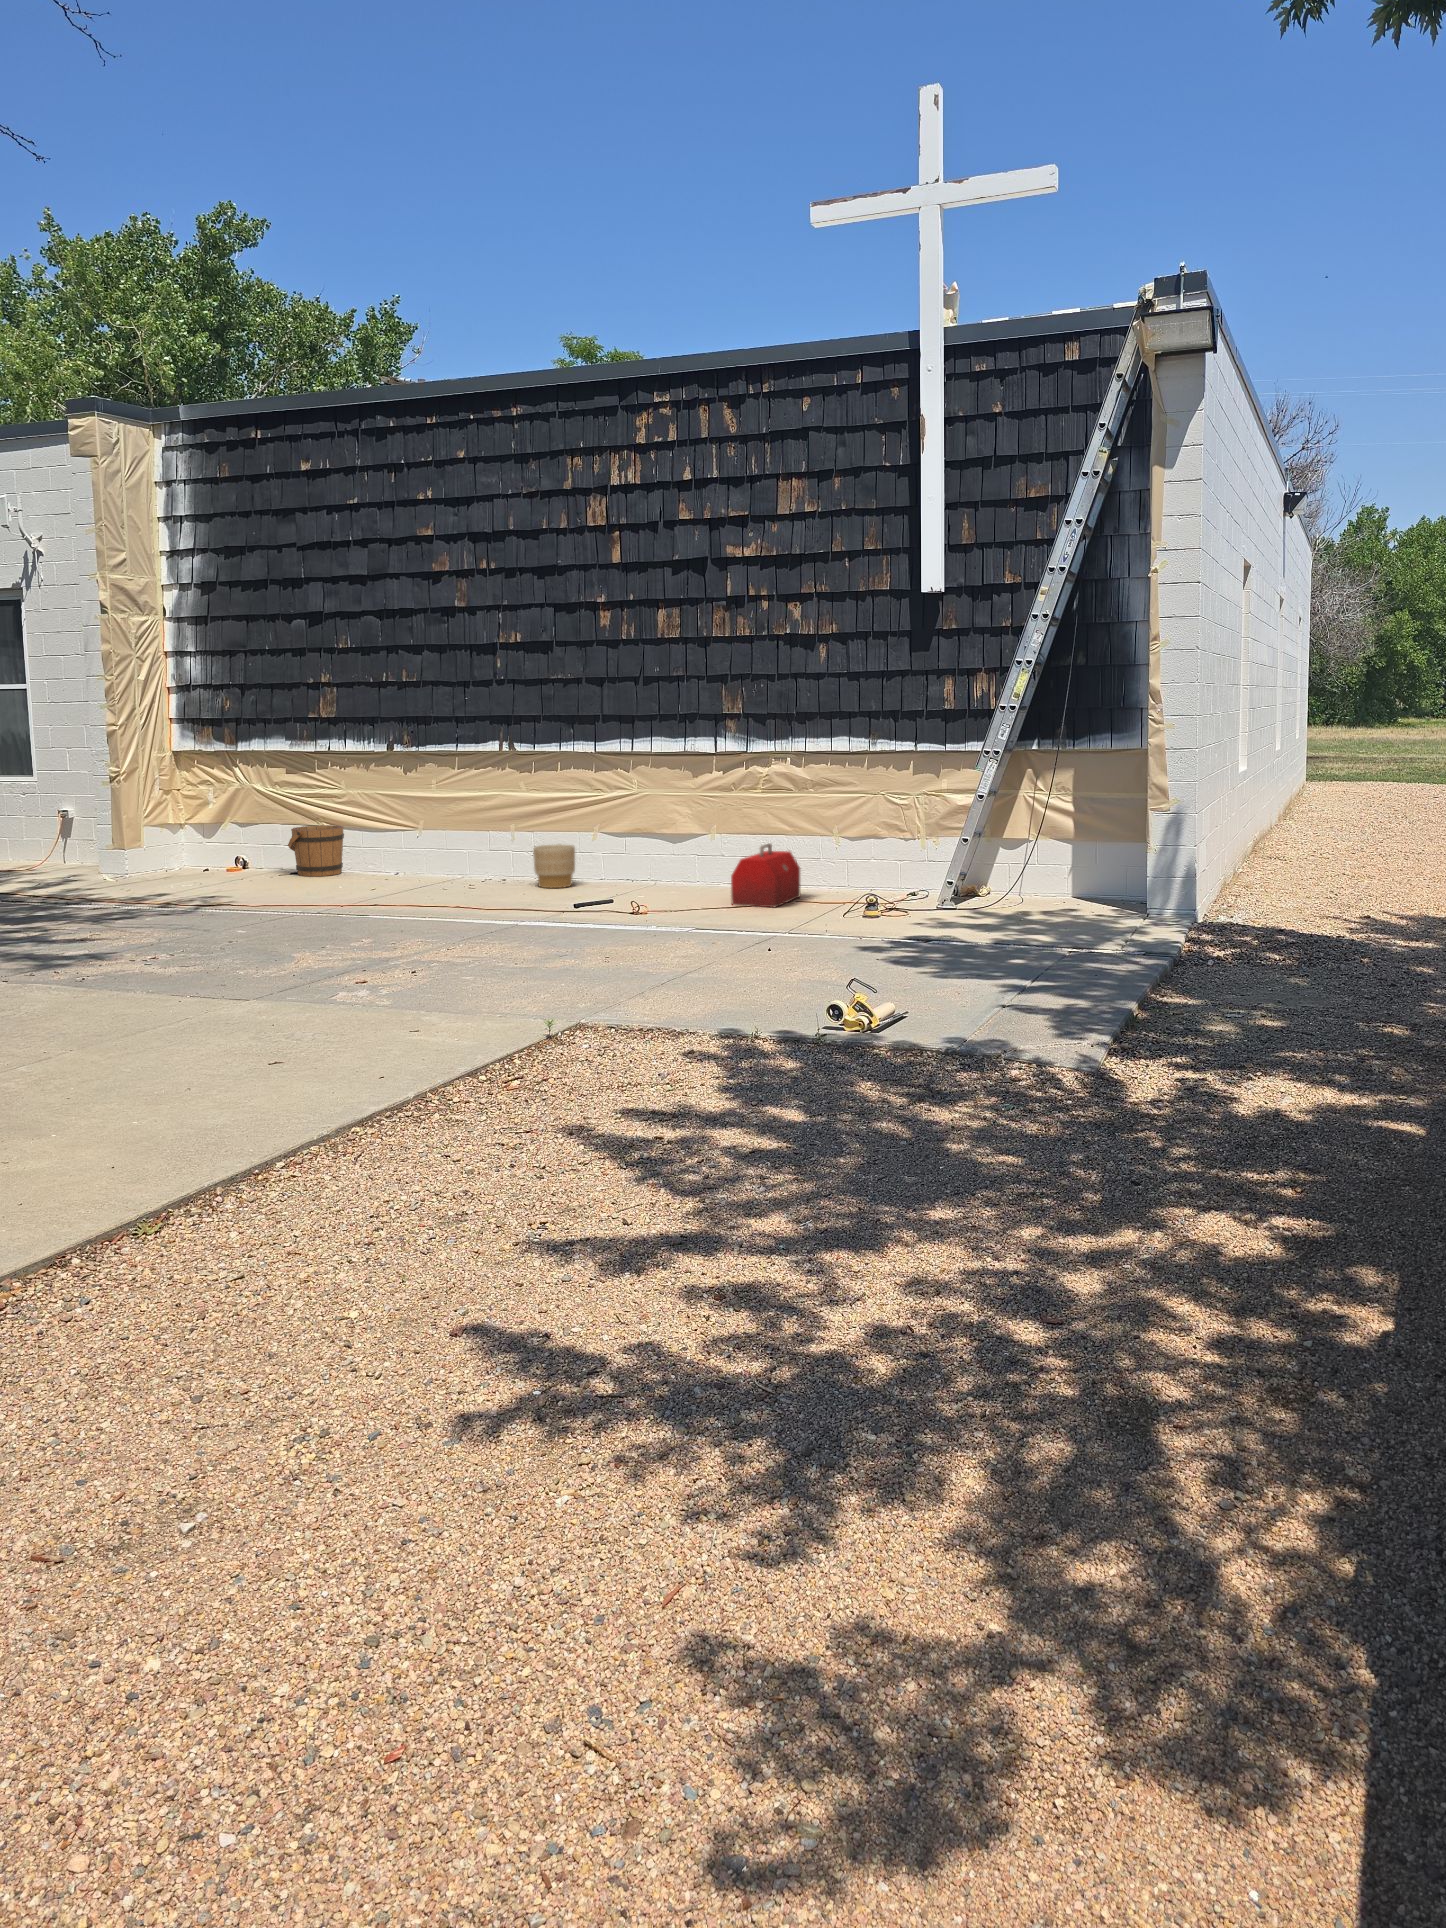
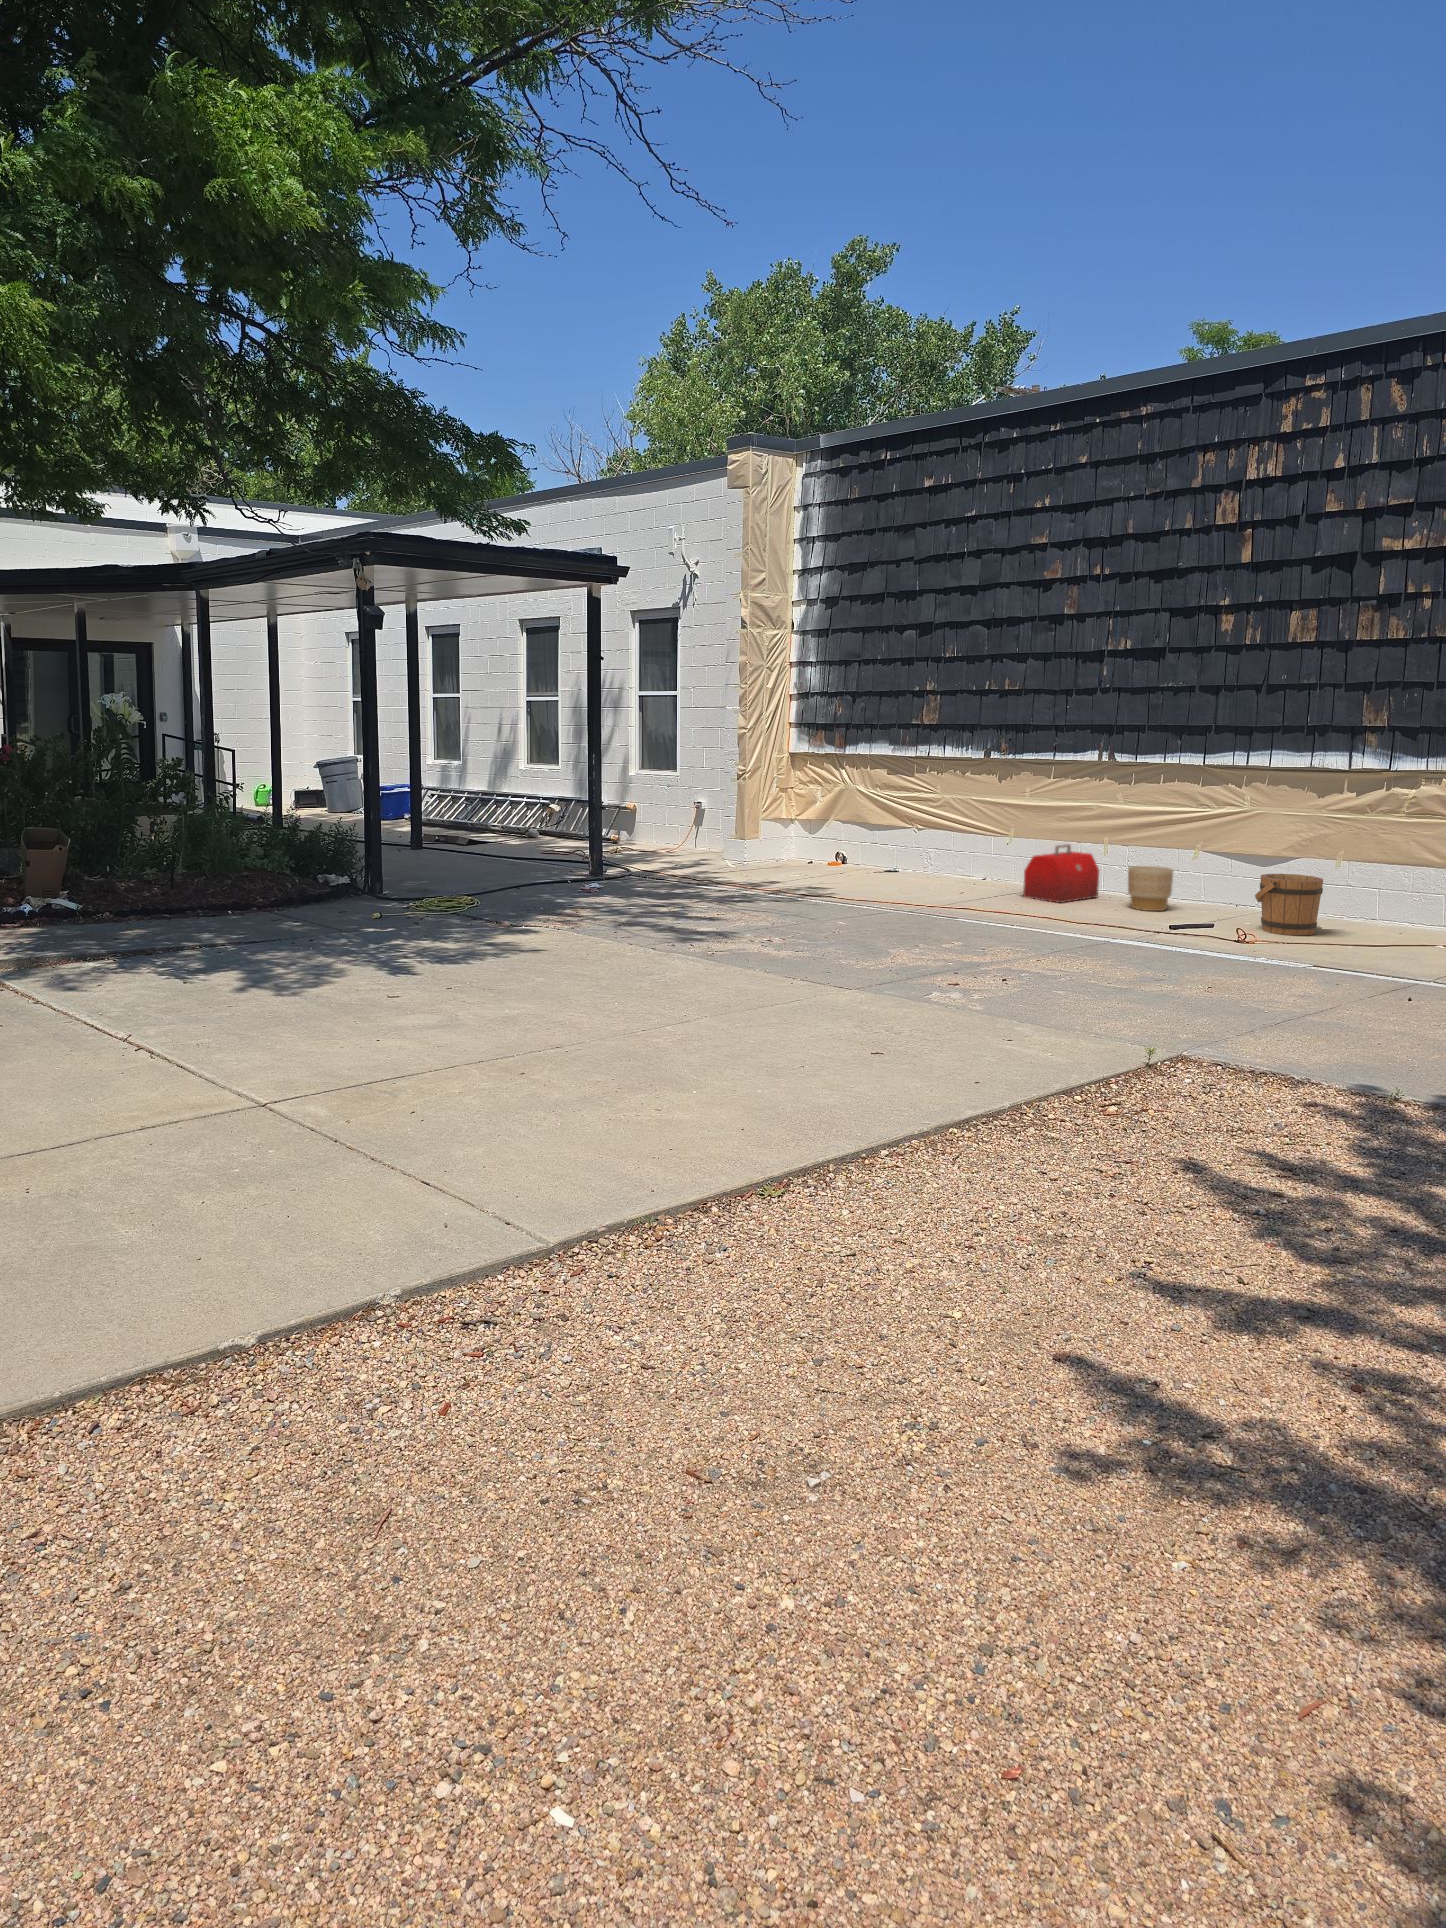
bucket: present [288,825,344,877] -> present [1255,874,1323,935]
toolbox: present [731,843,800,907] -> present [1023,844,1099,903]

